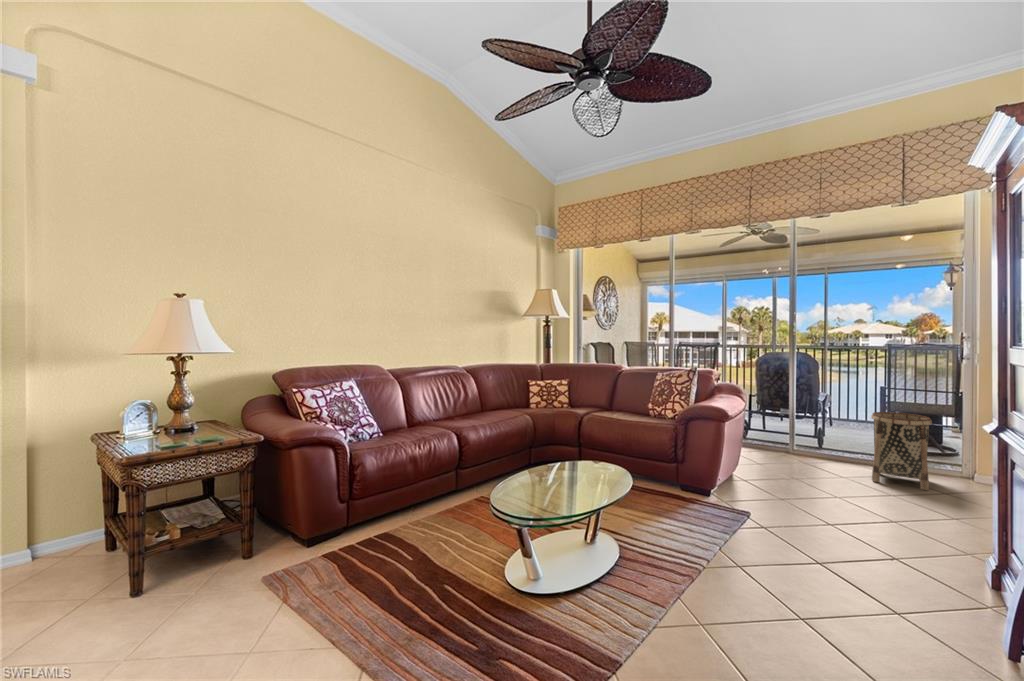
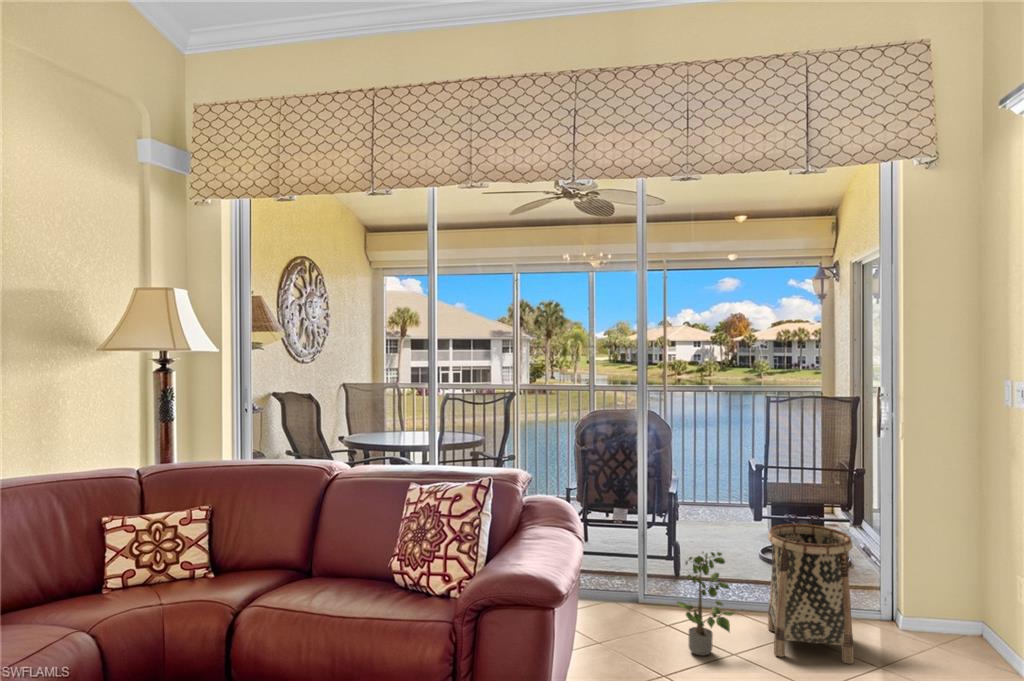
potted plant: none [807,419,848,476] -> present [677,552,734,656]

